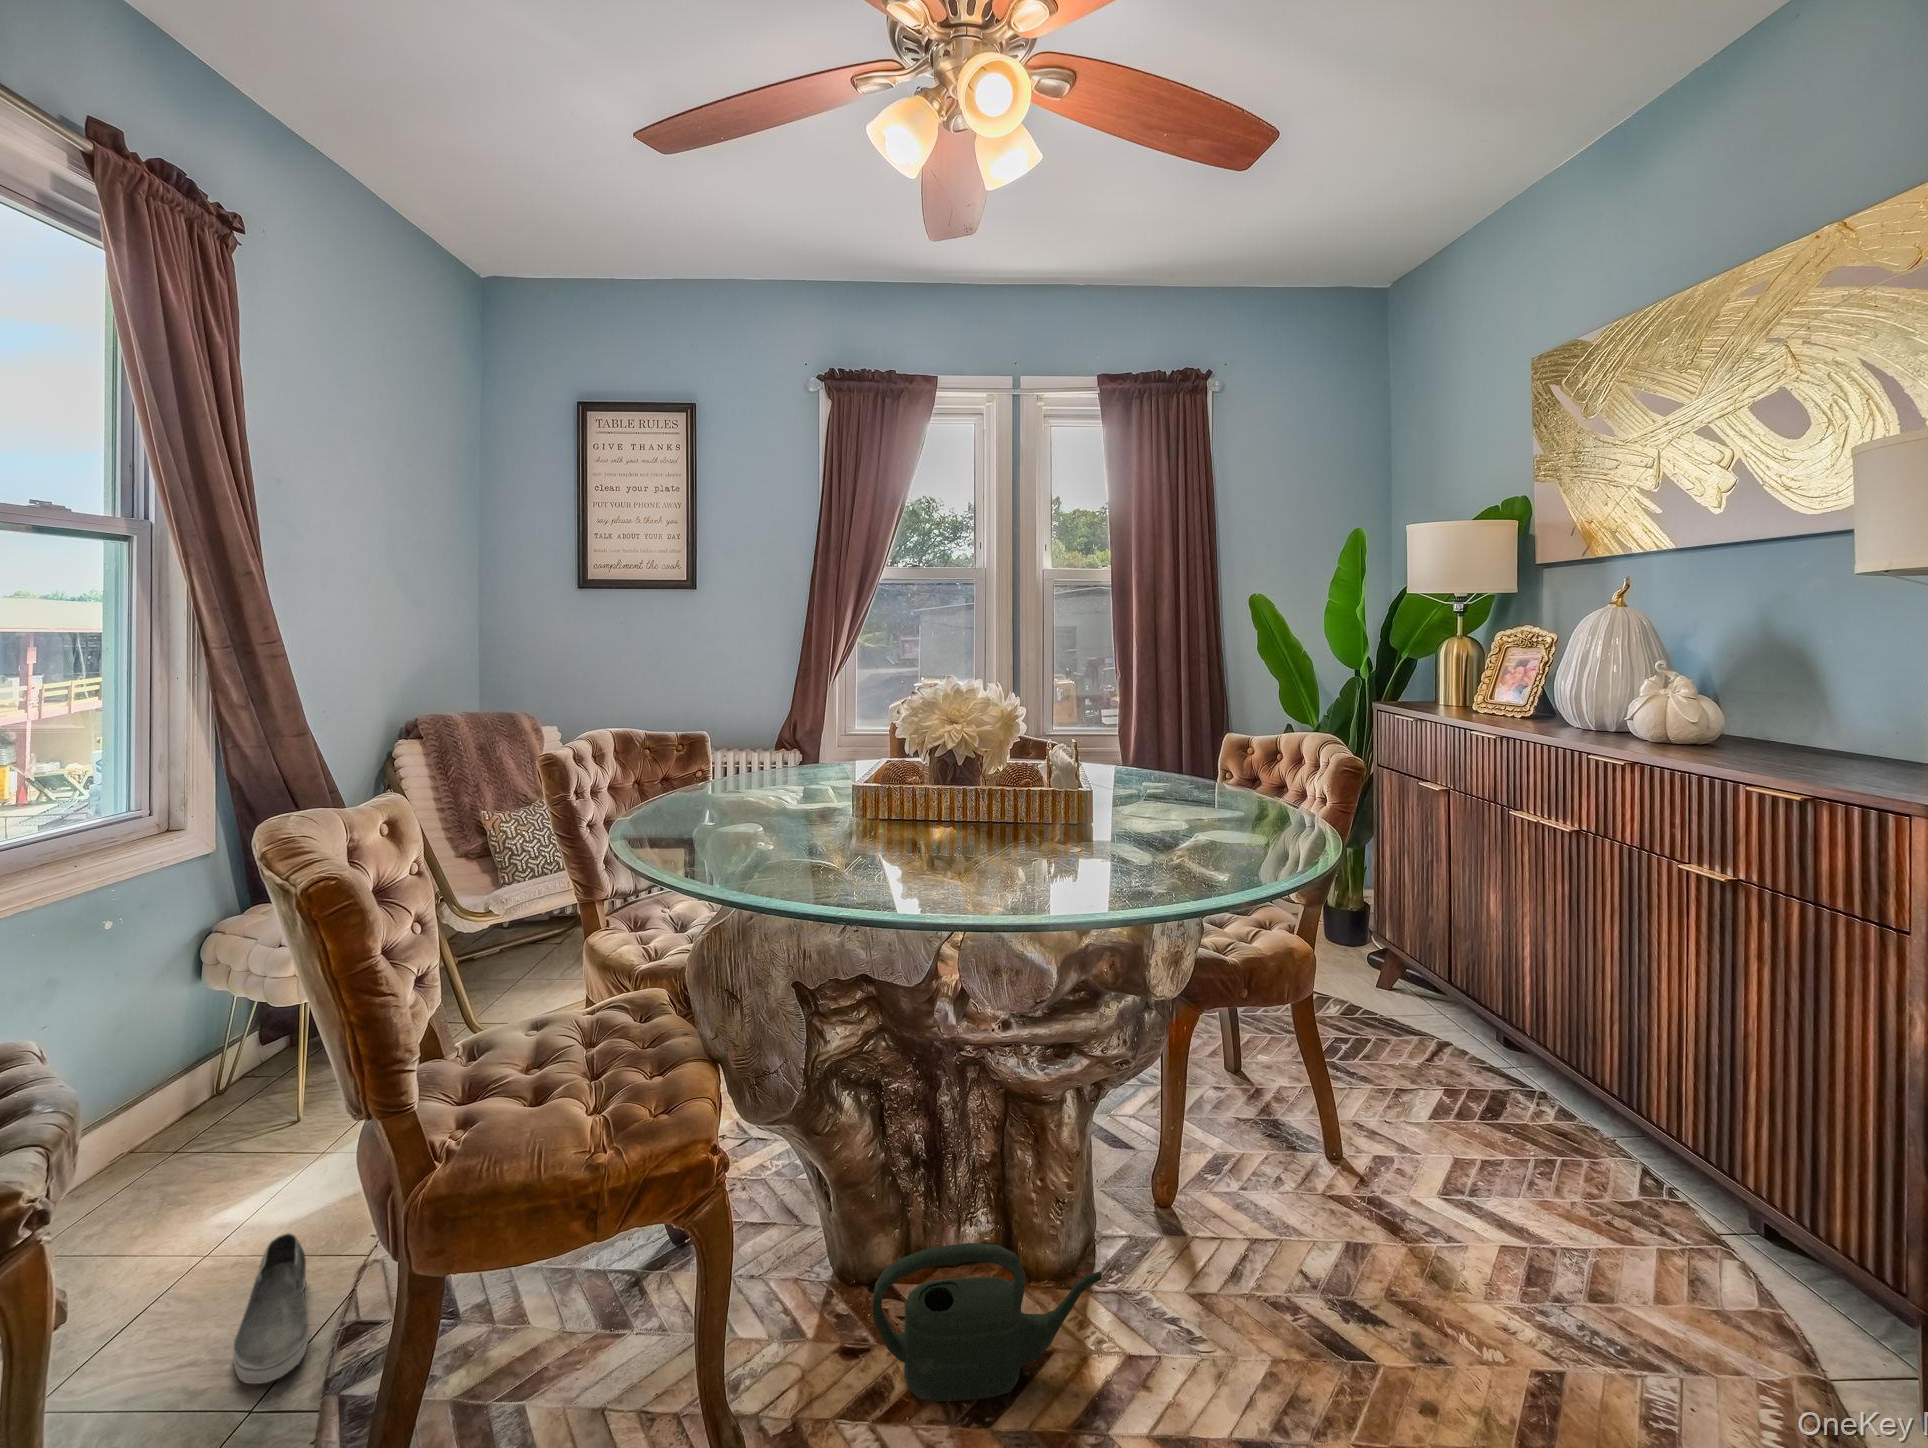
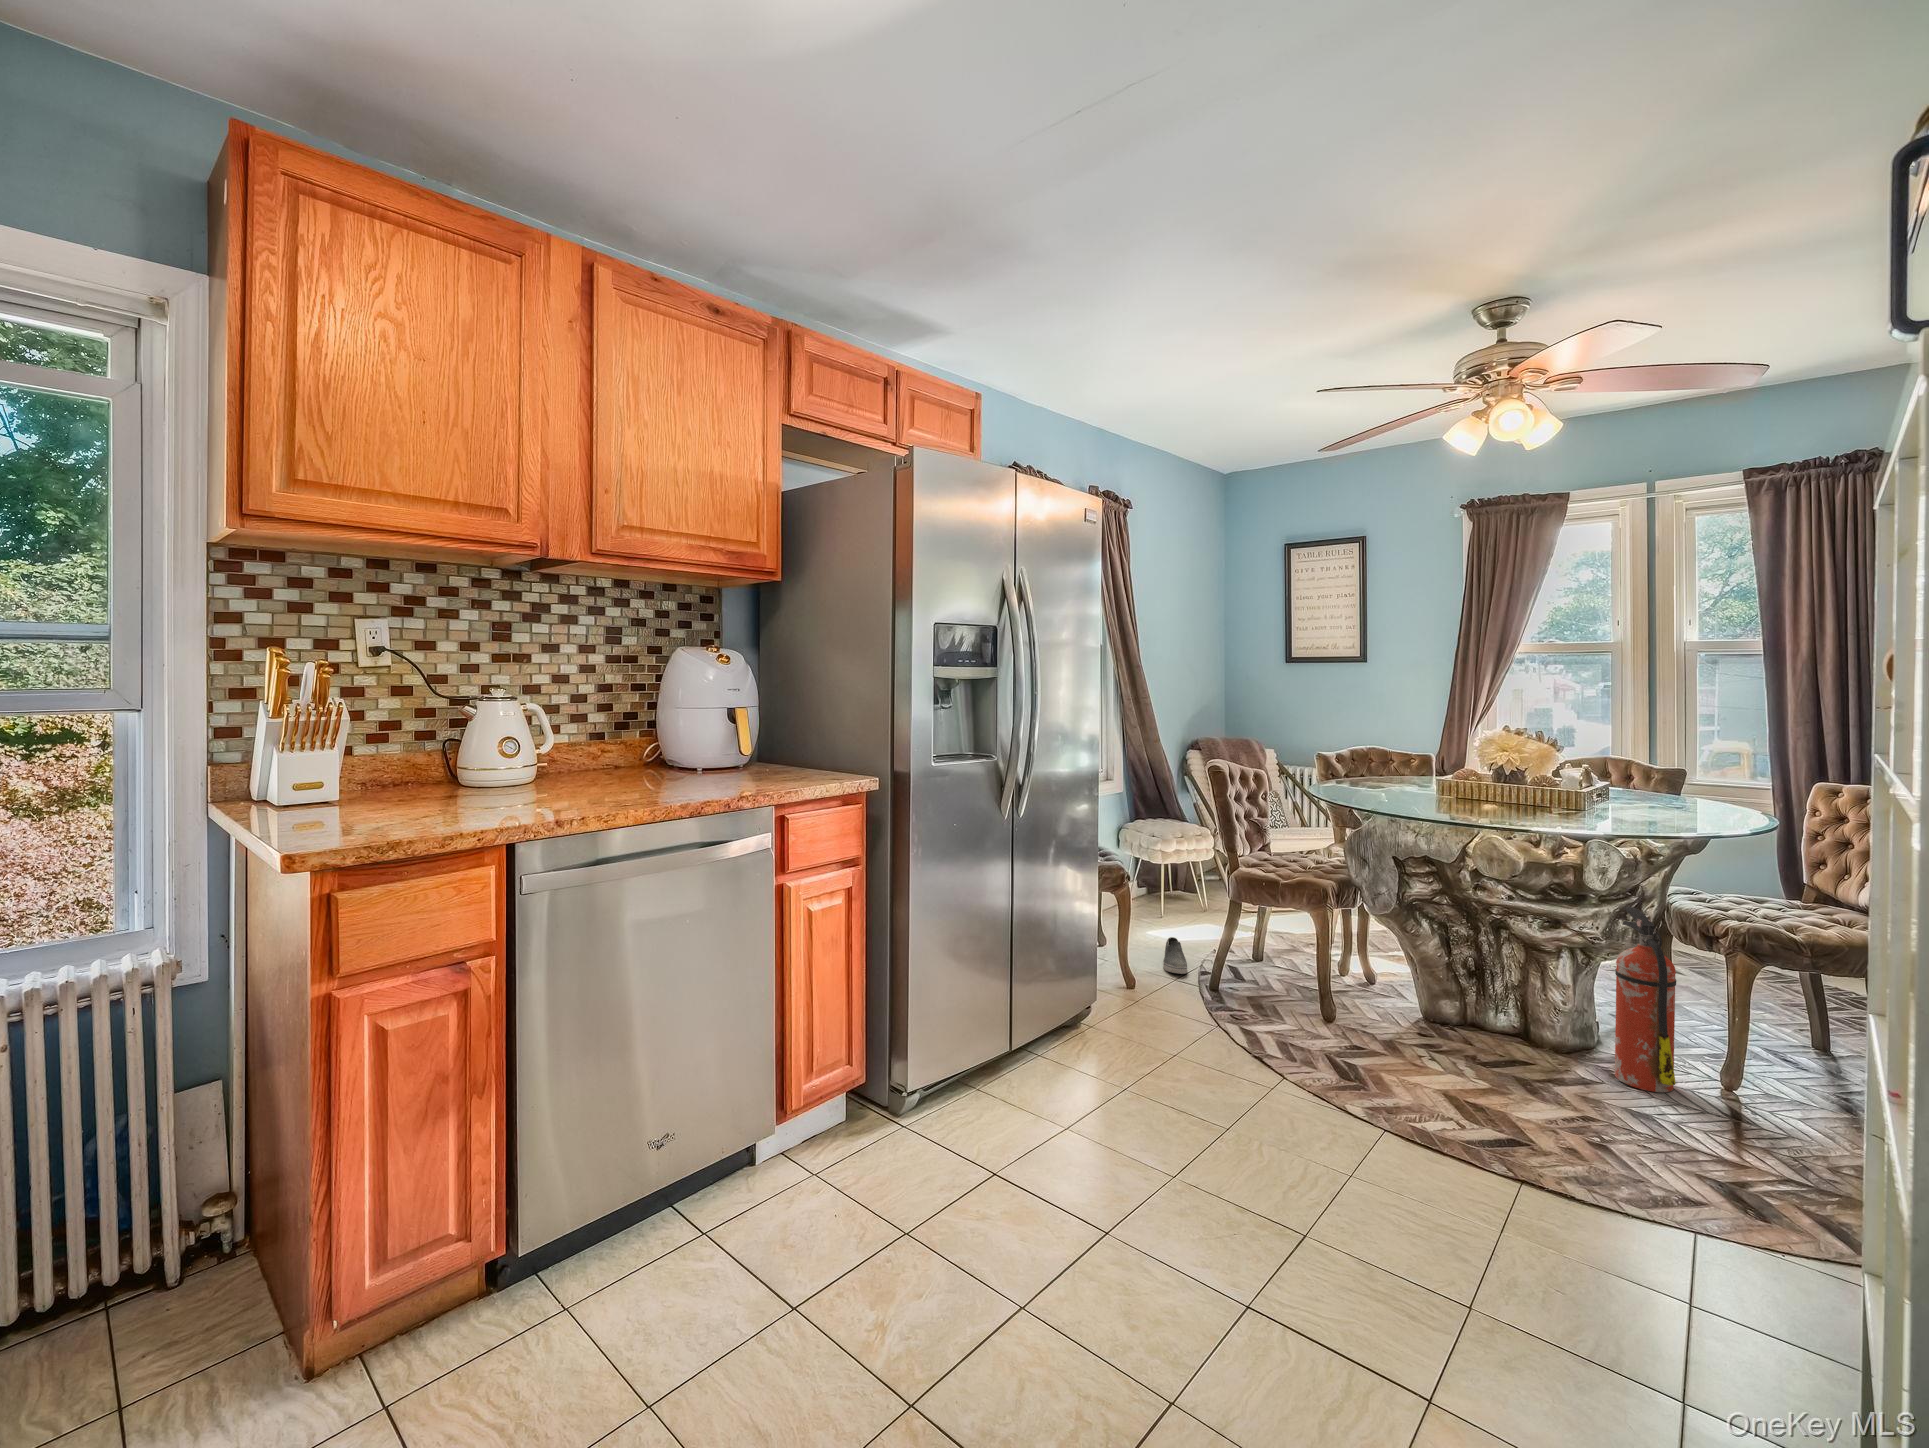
fire extinguisher: none [1147,989,1251,1328] -> present [1615,907,1676,1092]
watering can: present [872,1243,1101,1402] -> none [1427,988,1560,1065]

